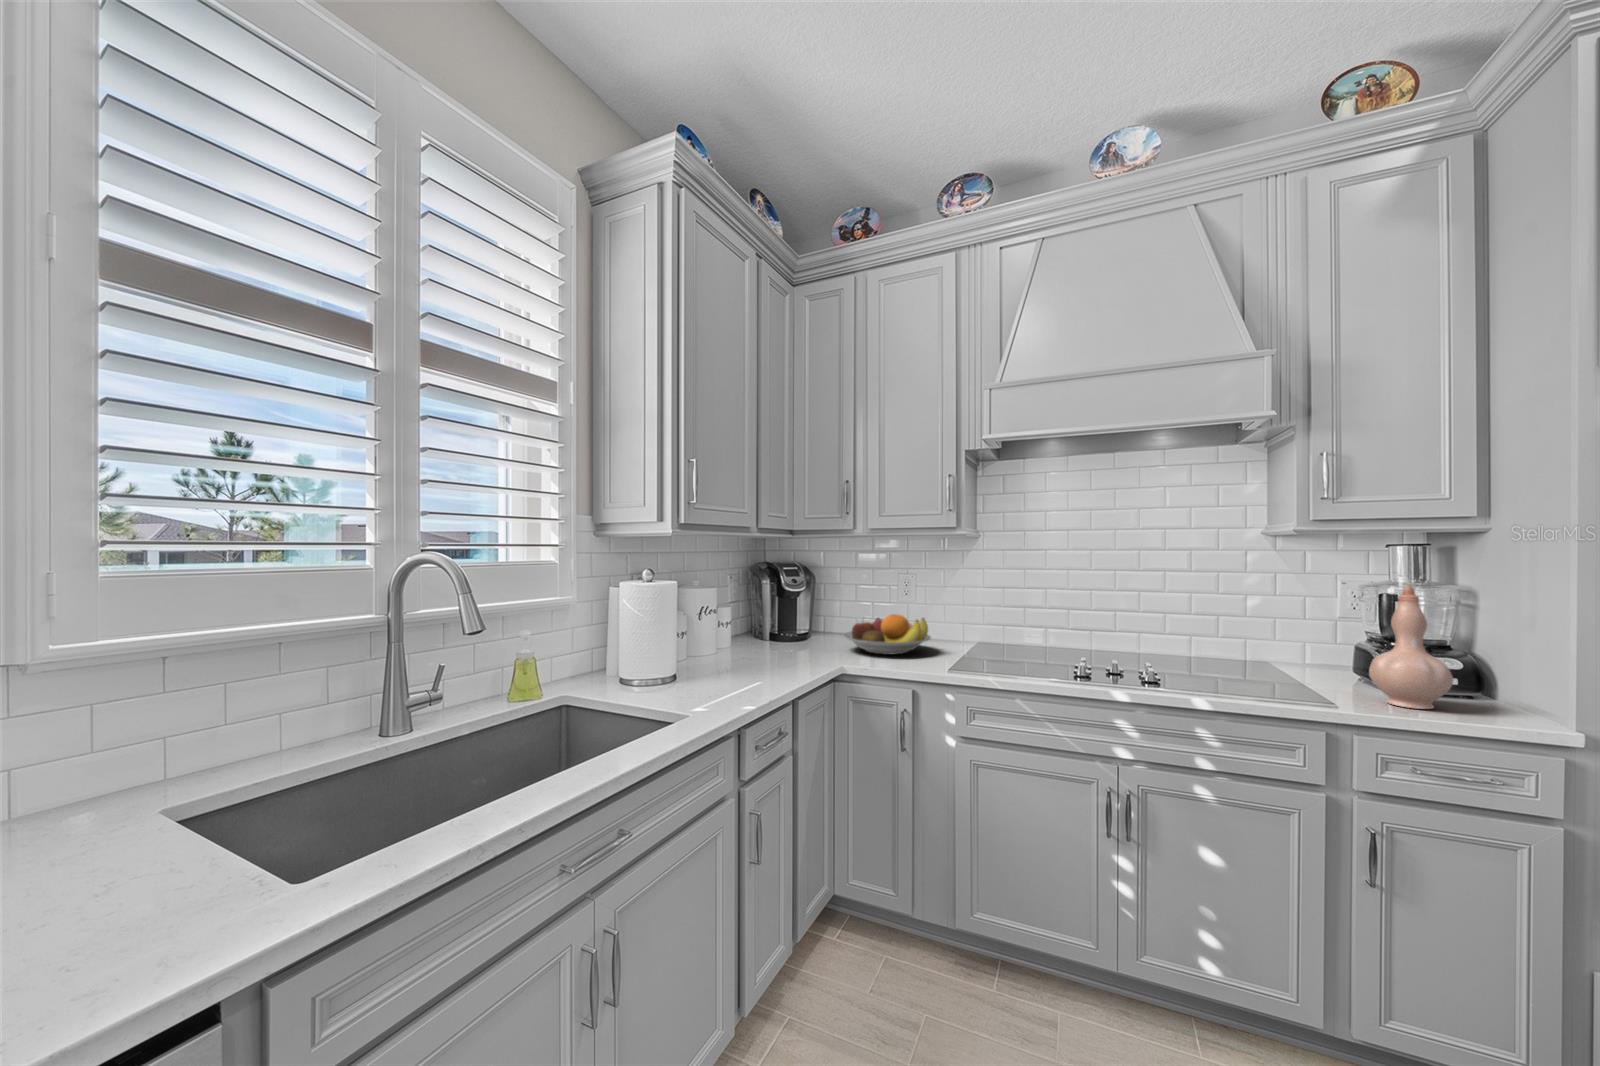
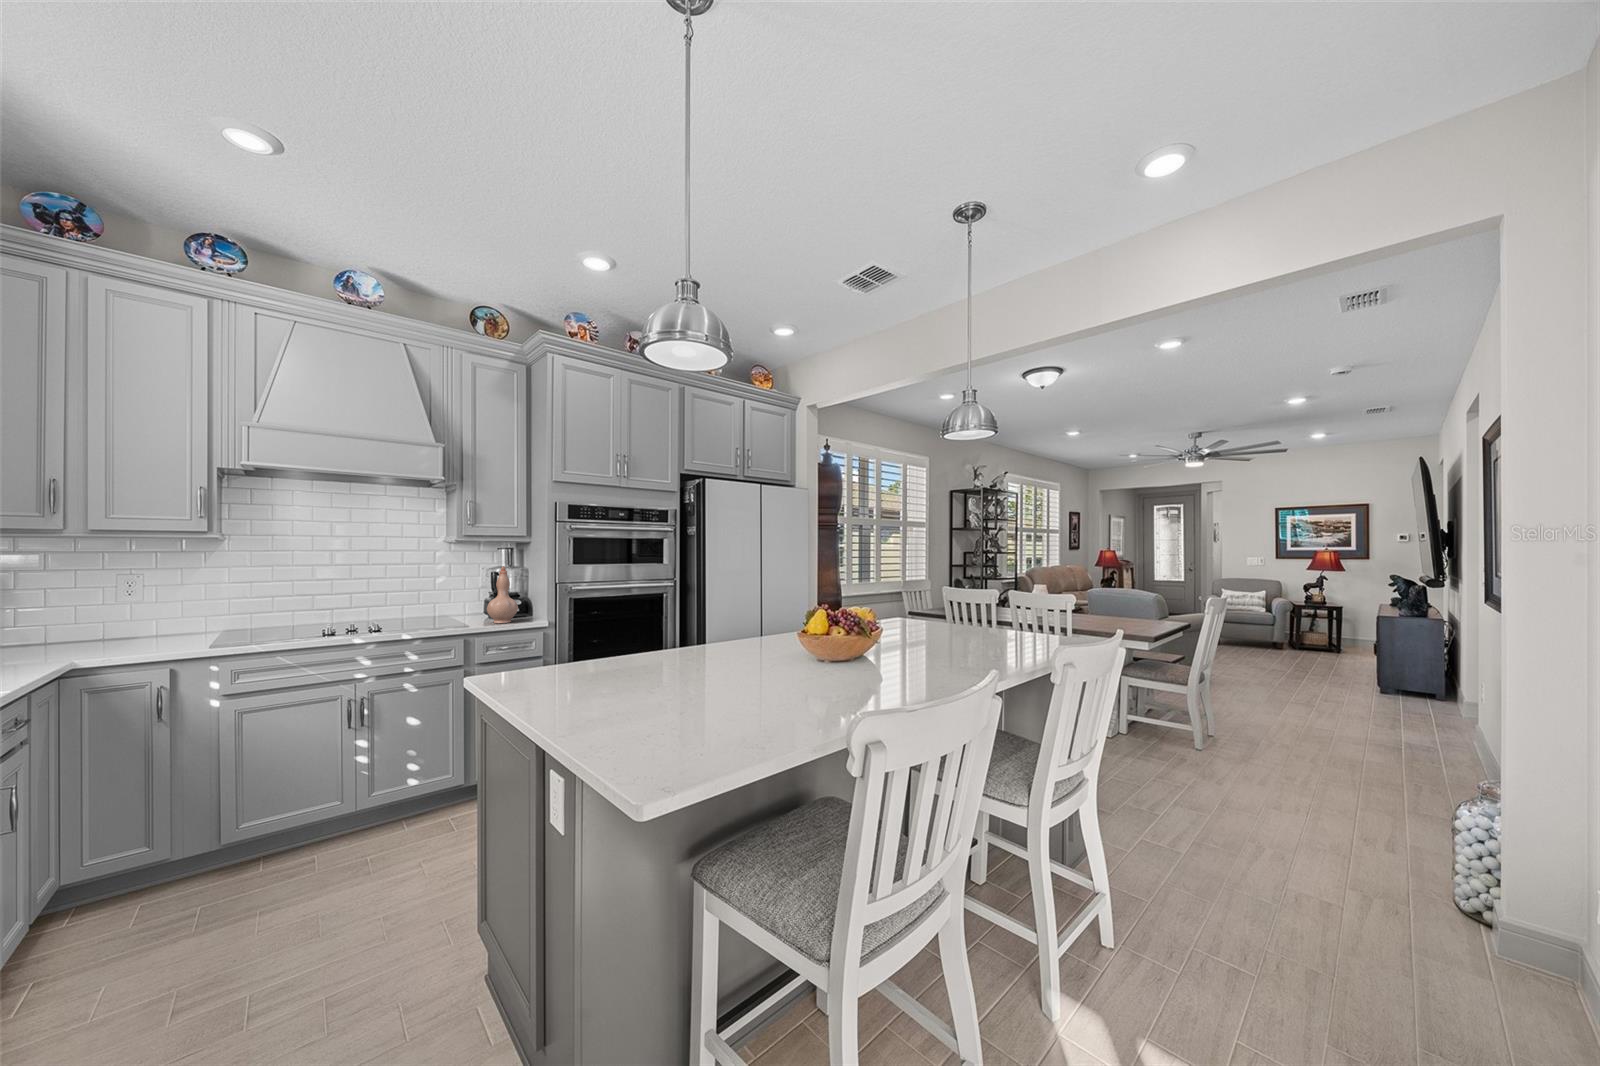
fruit bowl: present [843,614,931,655] -> none [51,611,172,649]

